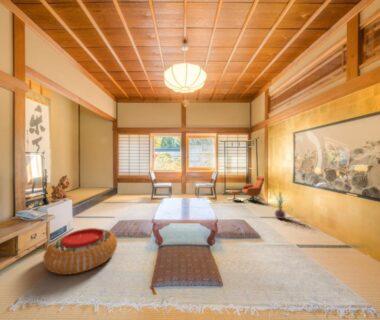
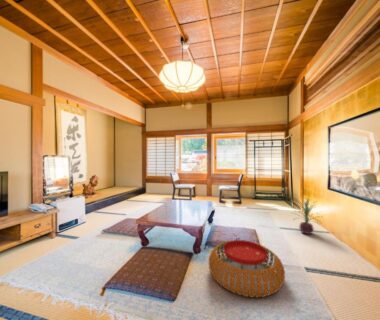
lounge chair: present [230,176,264,200] -> none [253,180,299,212]
pouf: present [43,228,117,274] -> present [209,240,285,297]

